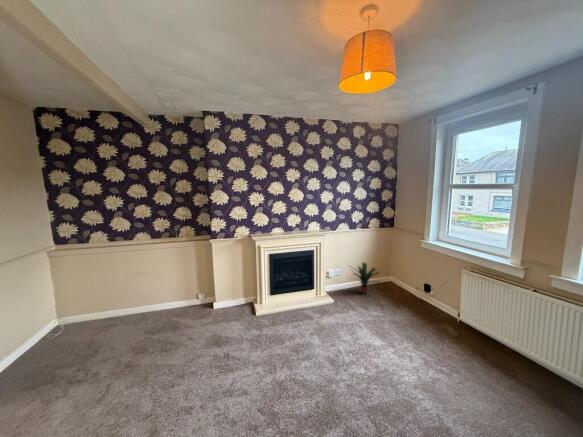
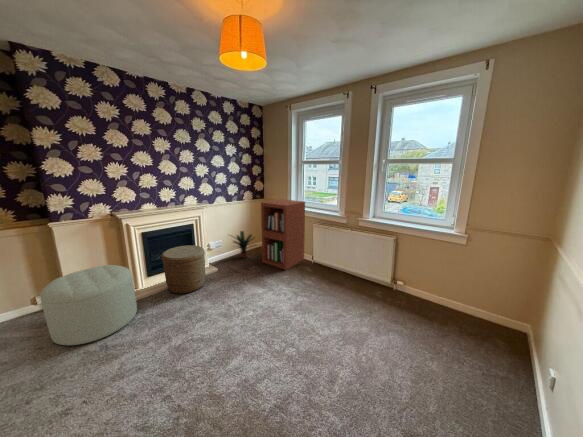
bookshelf: none [385,231,450,322] -> present [261,199,305,270]
woven basket: none [282,271,321,321] -> present [162,245,205,294]
ottoman: none [197,280,258,345] -> present [40,265,137,345]

